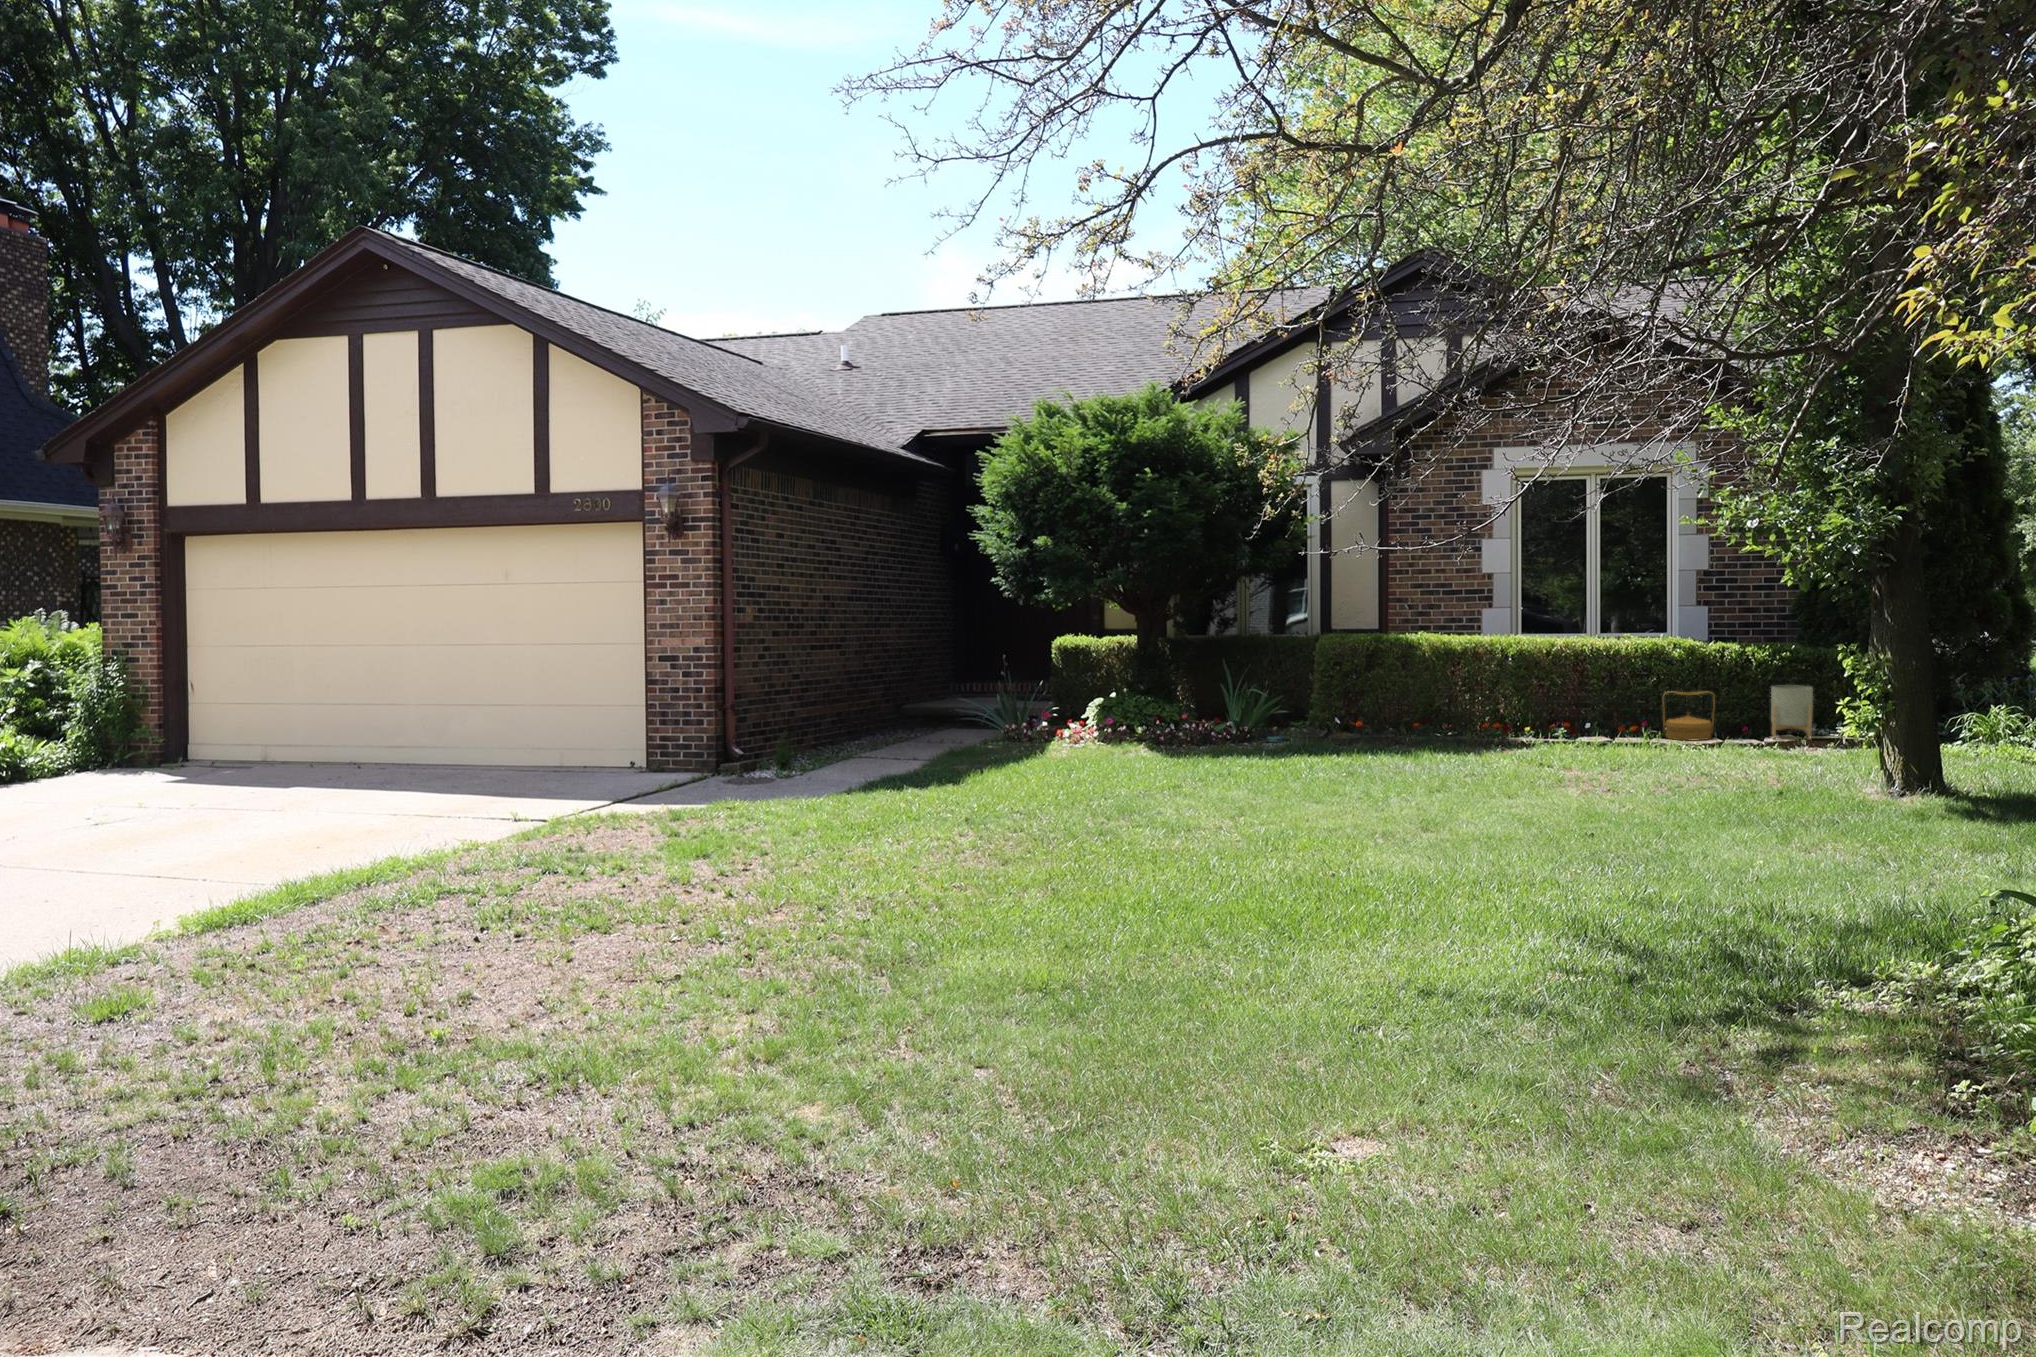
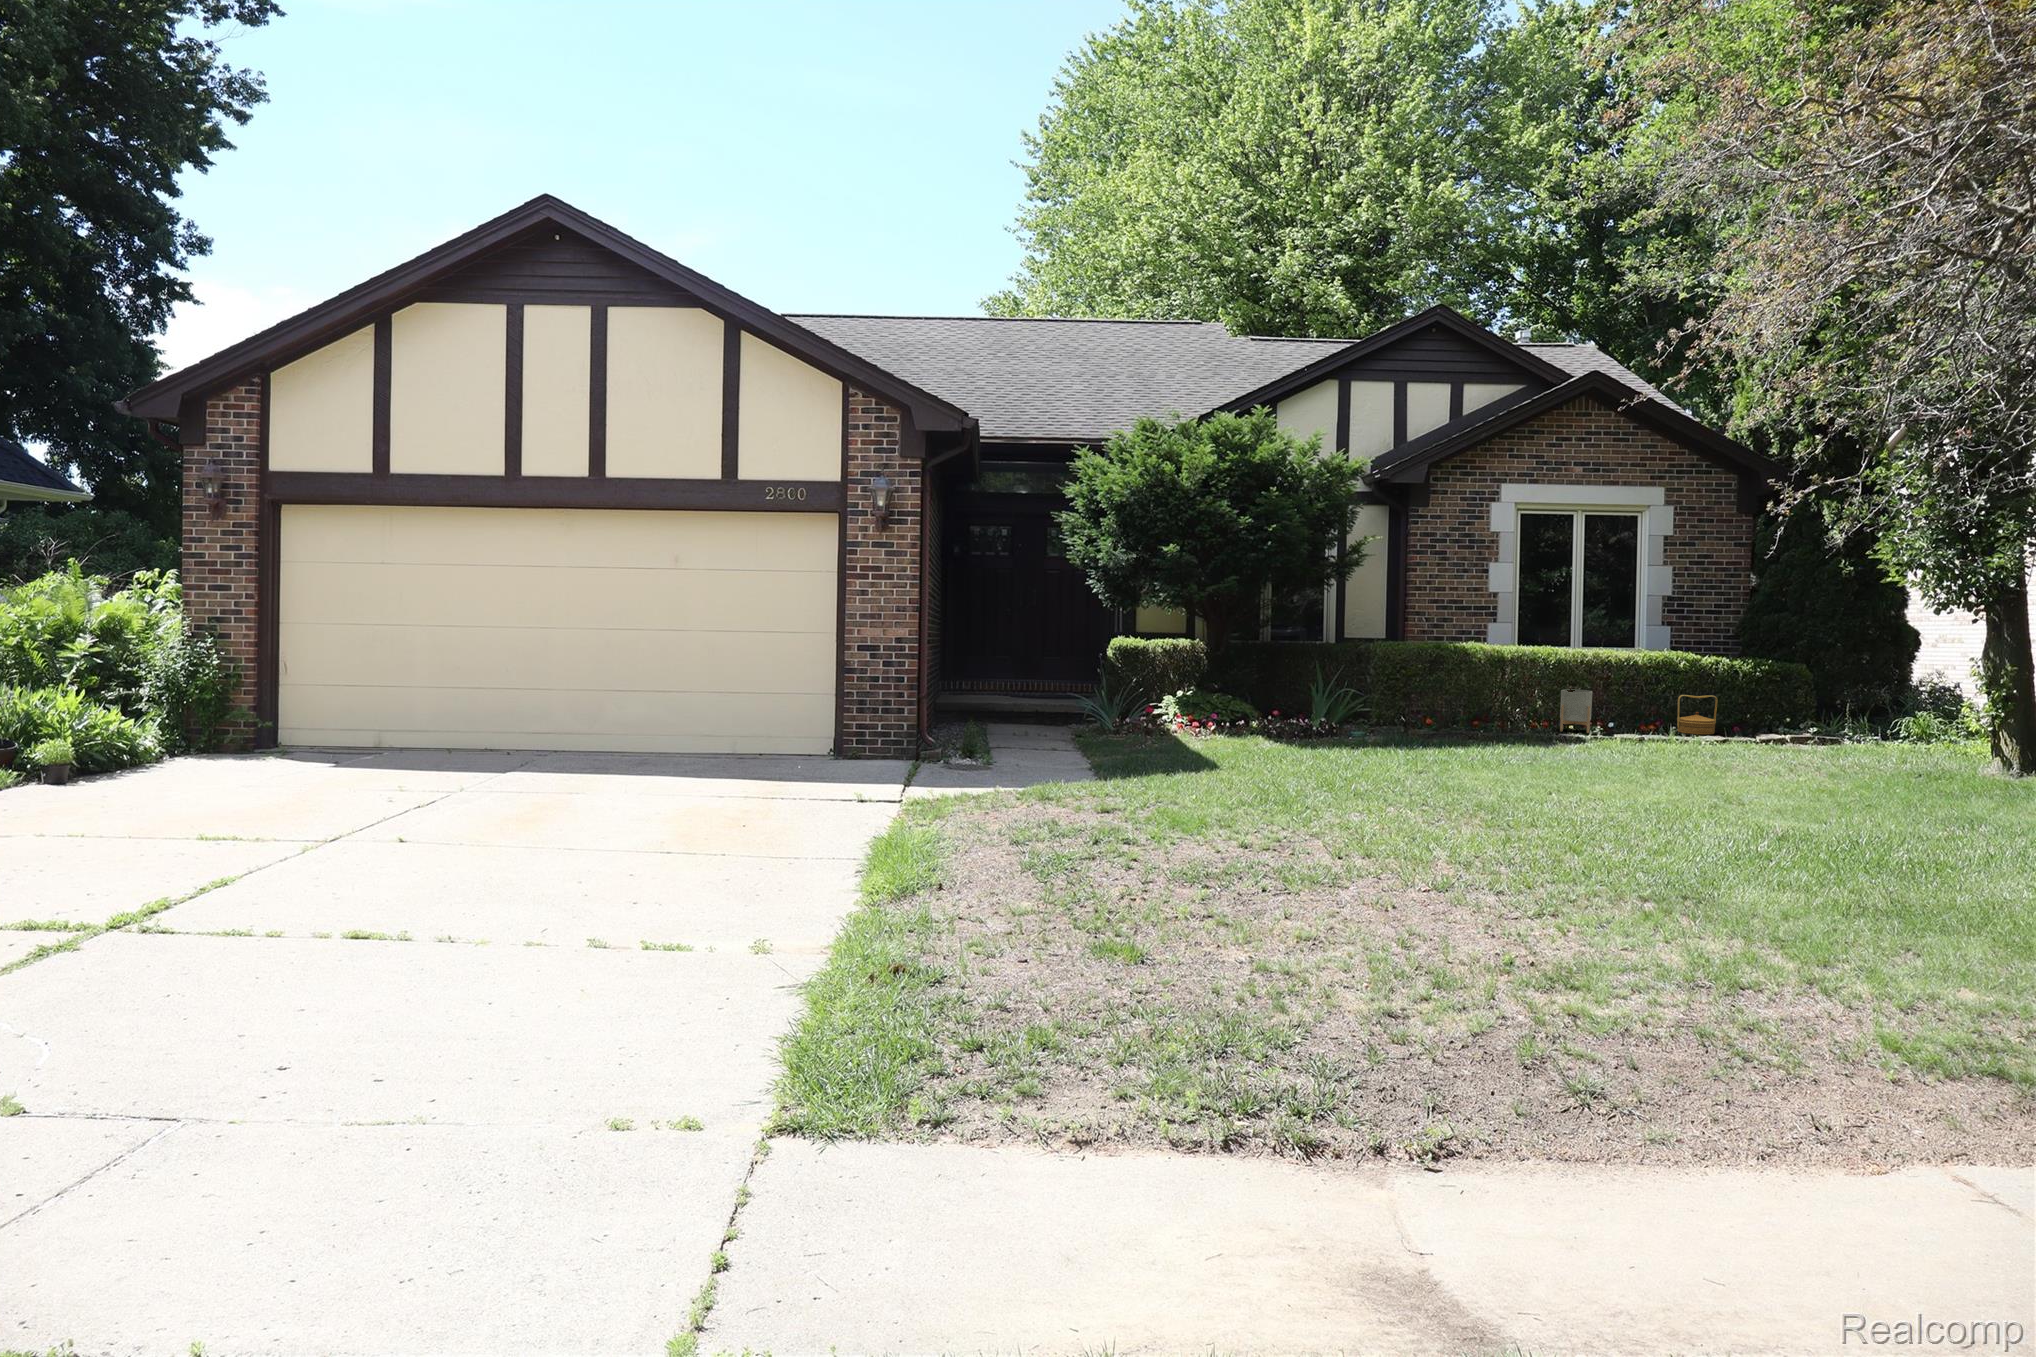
planter: present [1771,685,1813,740] -> present [1560,690,1592,733]

